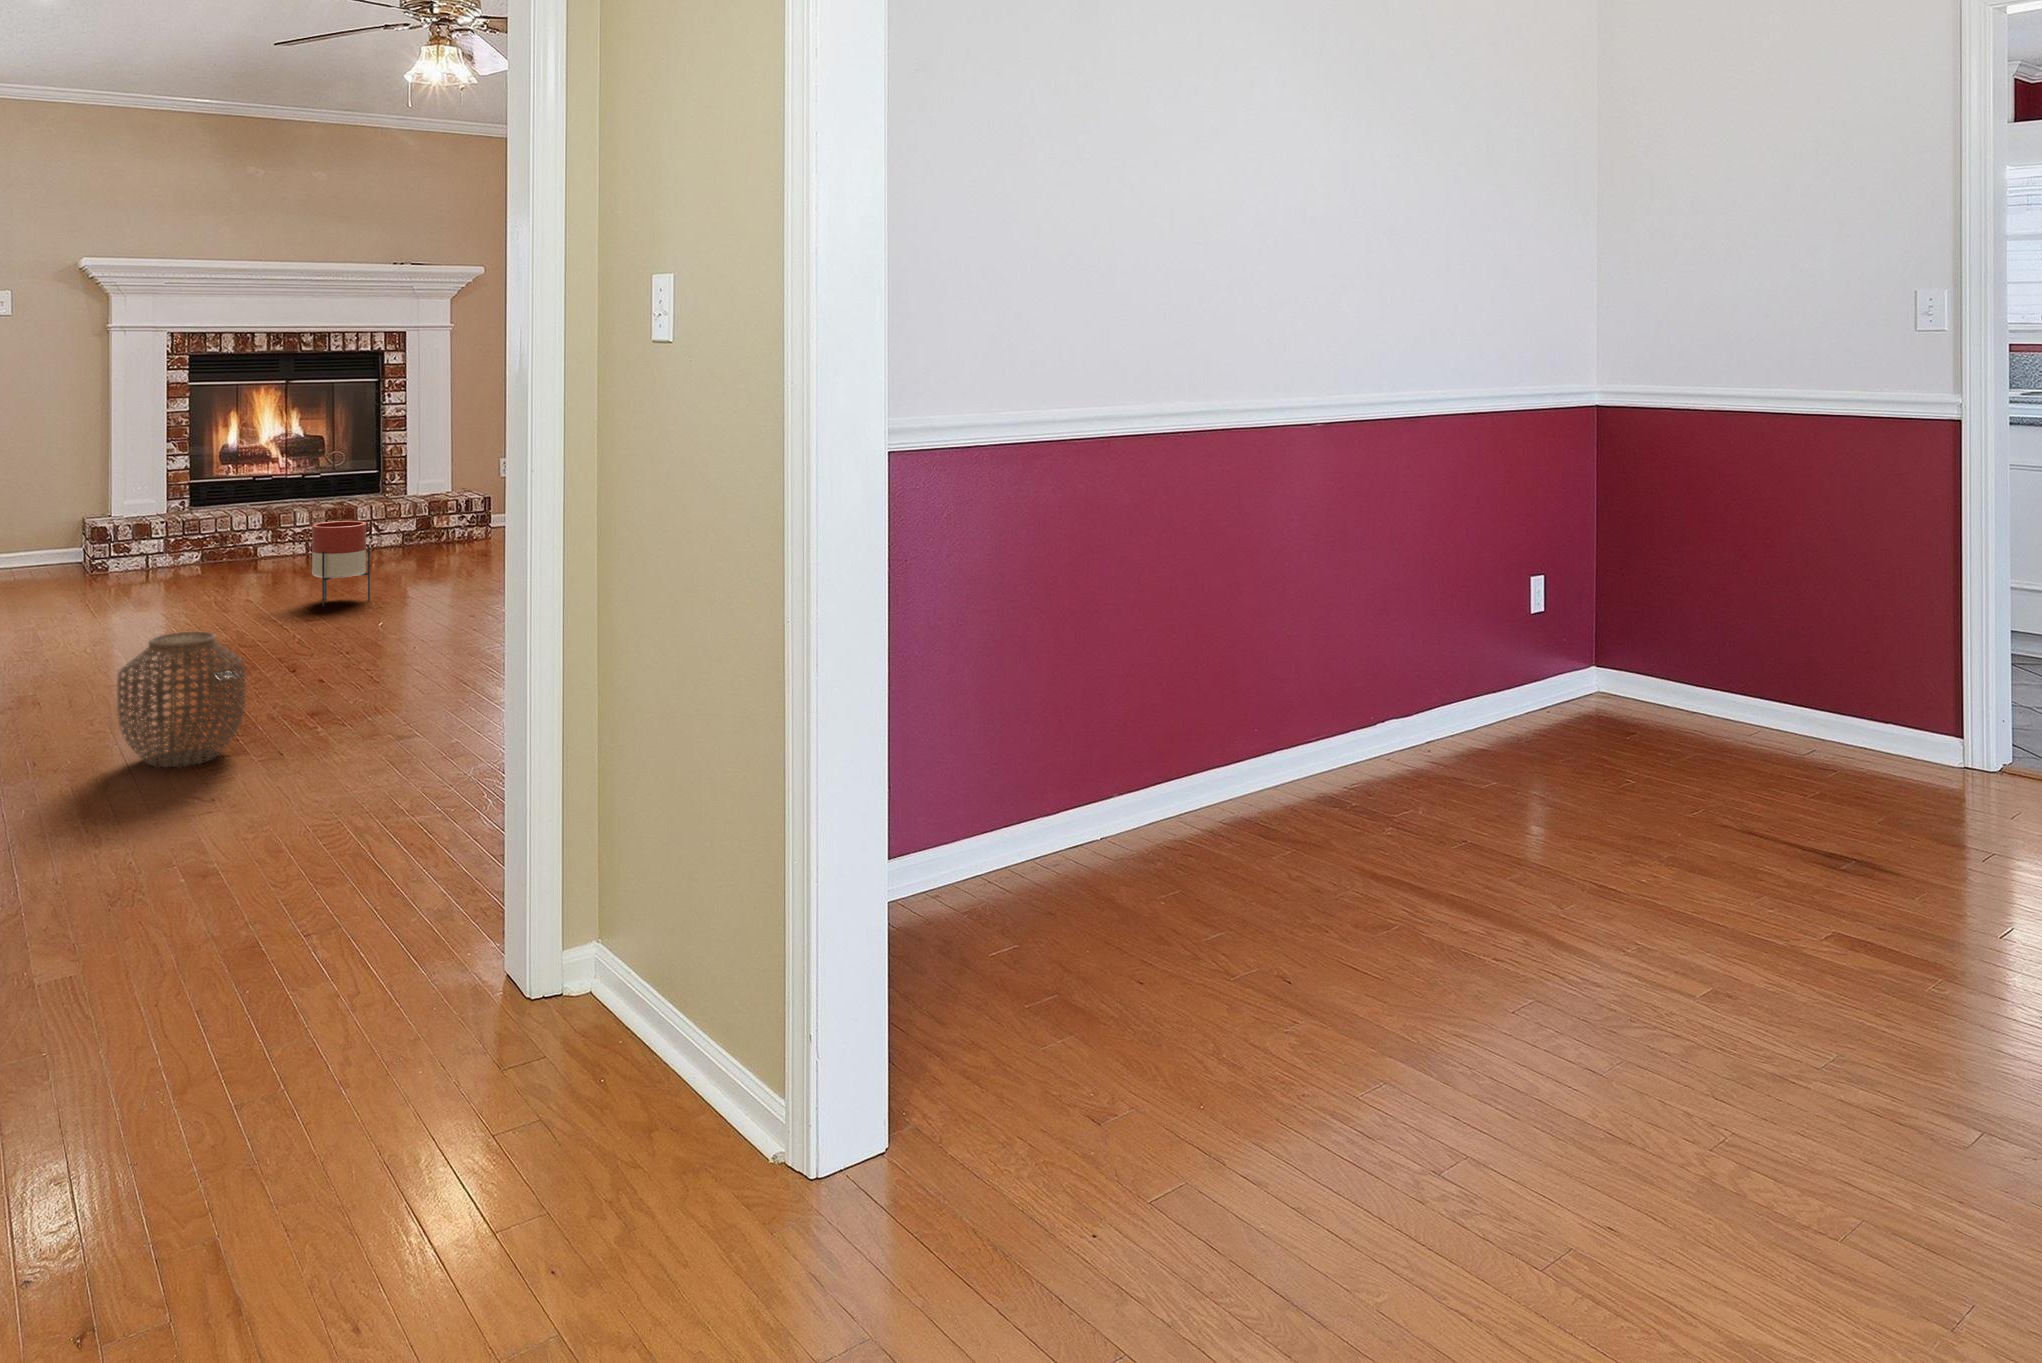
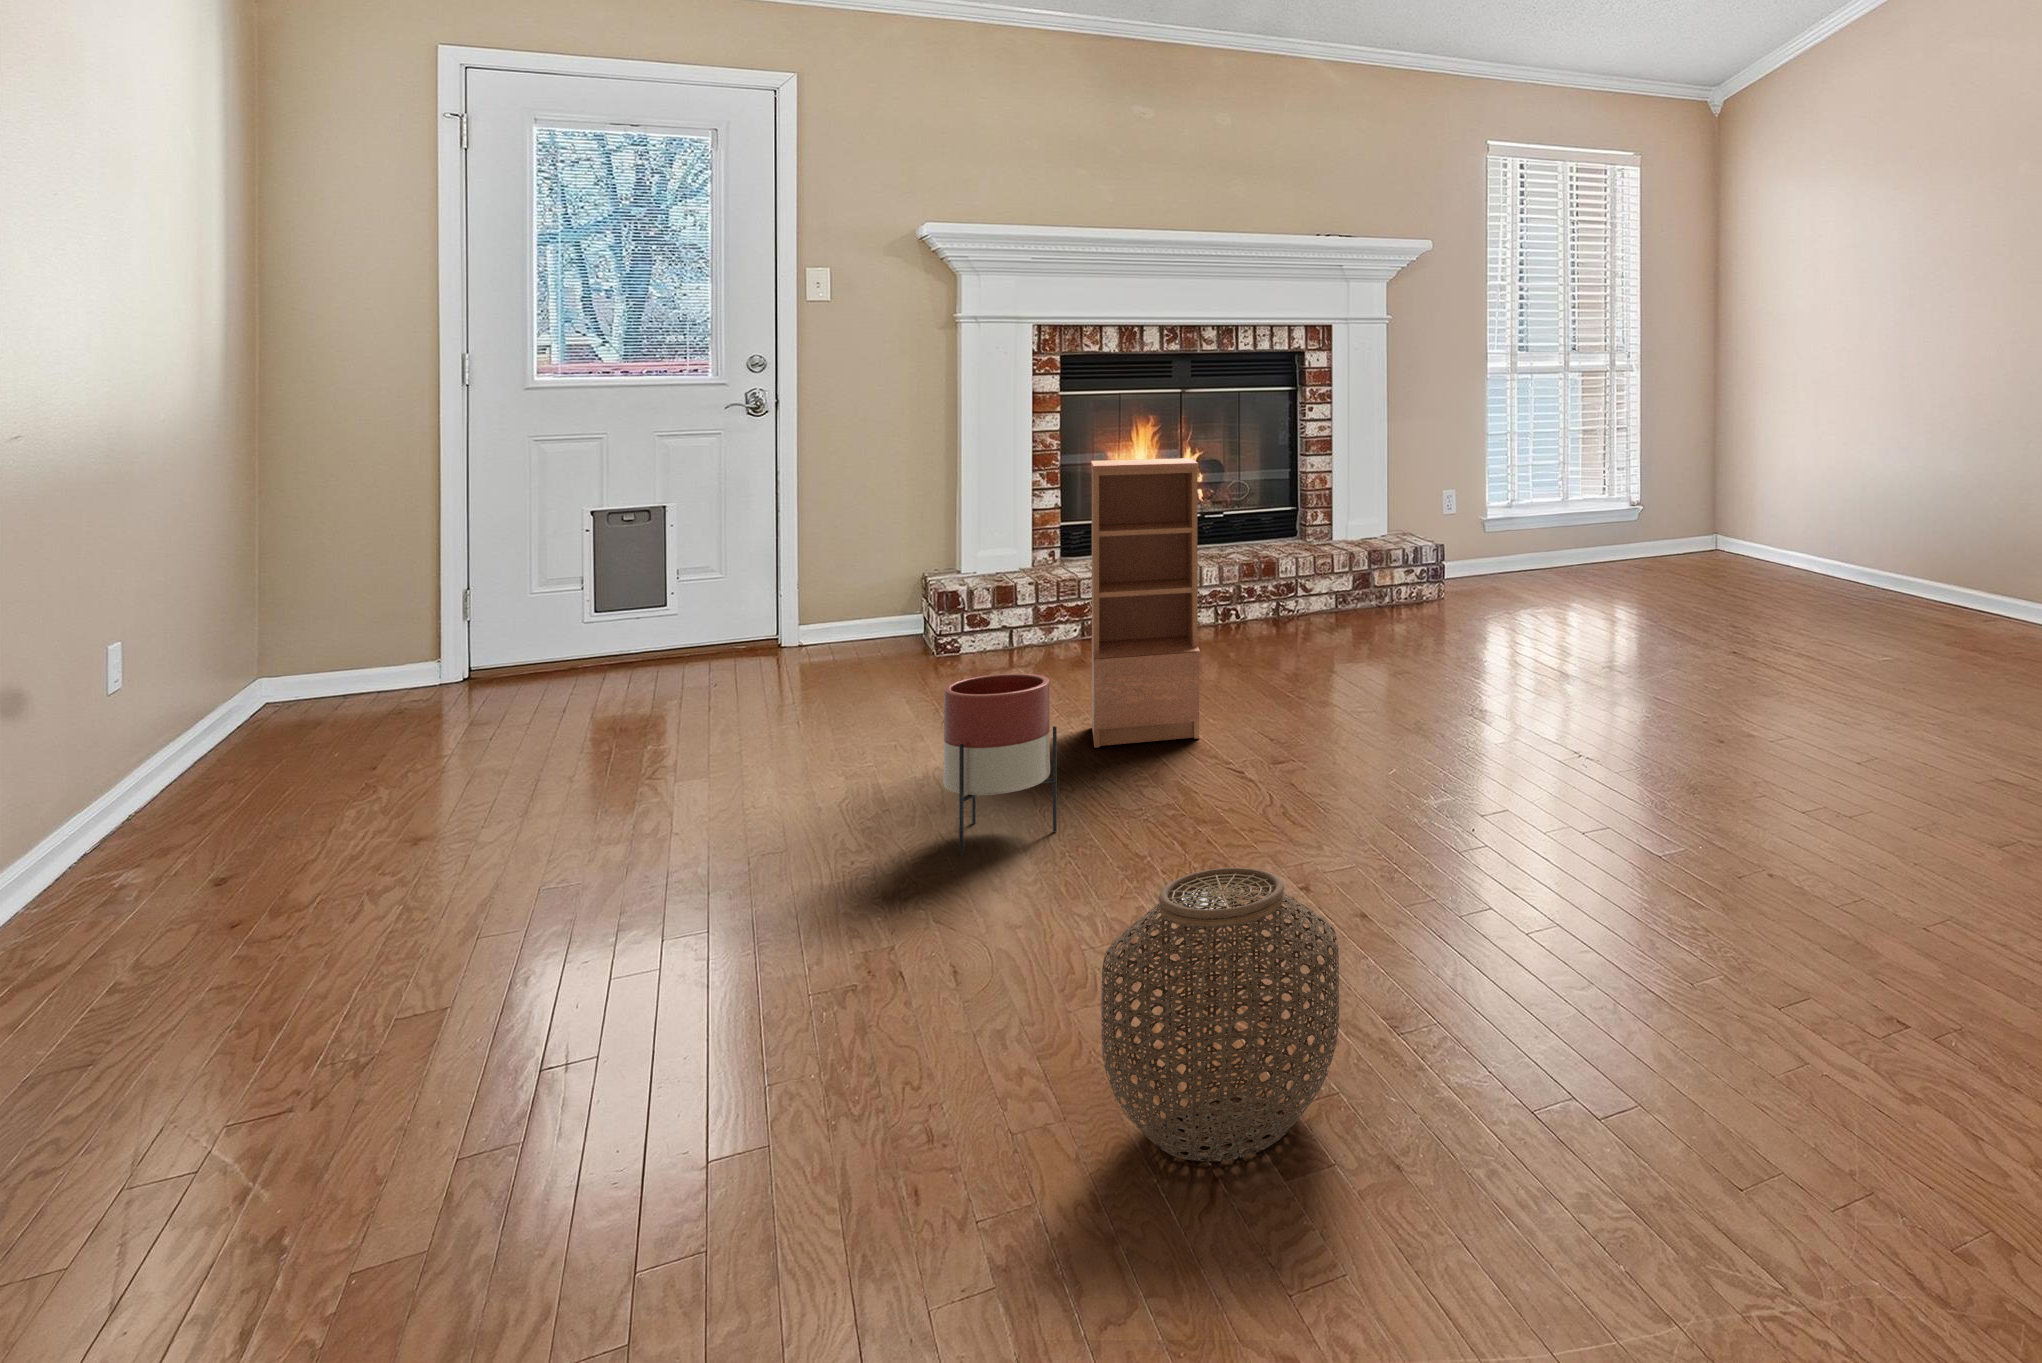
bookcase: none [183,429,258,620] -> present [1091,458,1200,748]
planter: present [312,521,370,607] -> present [943,673,1057,855]

